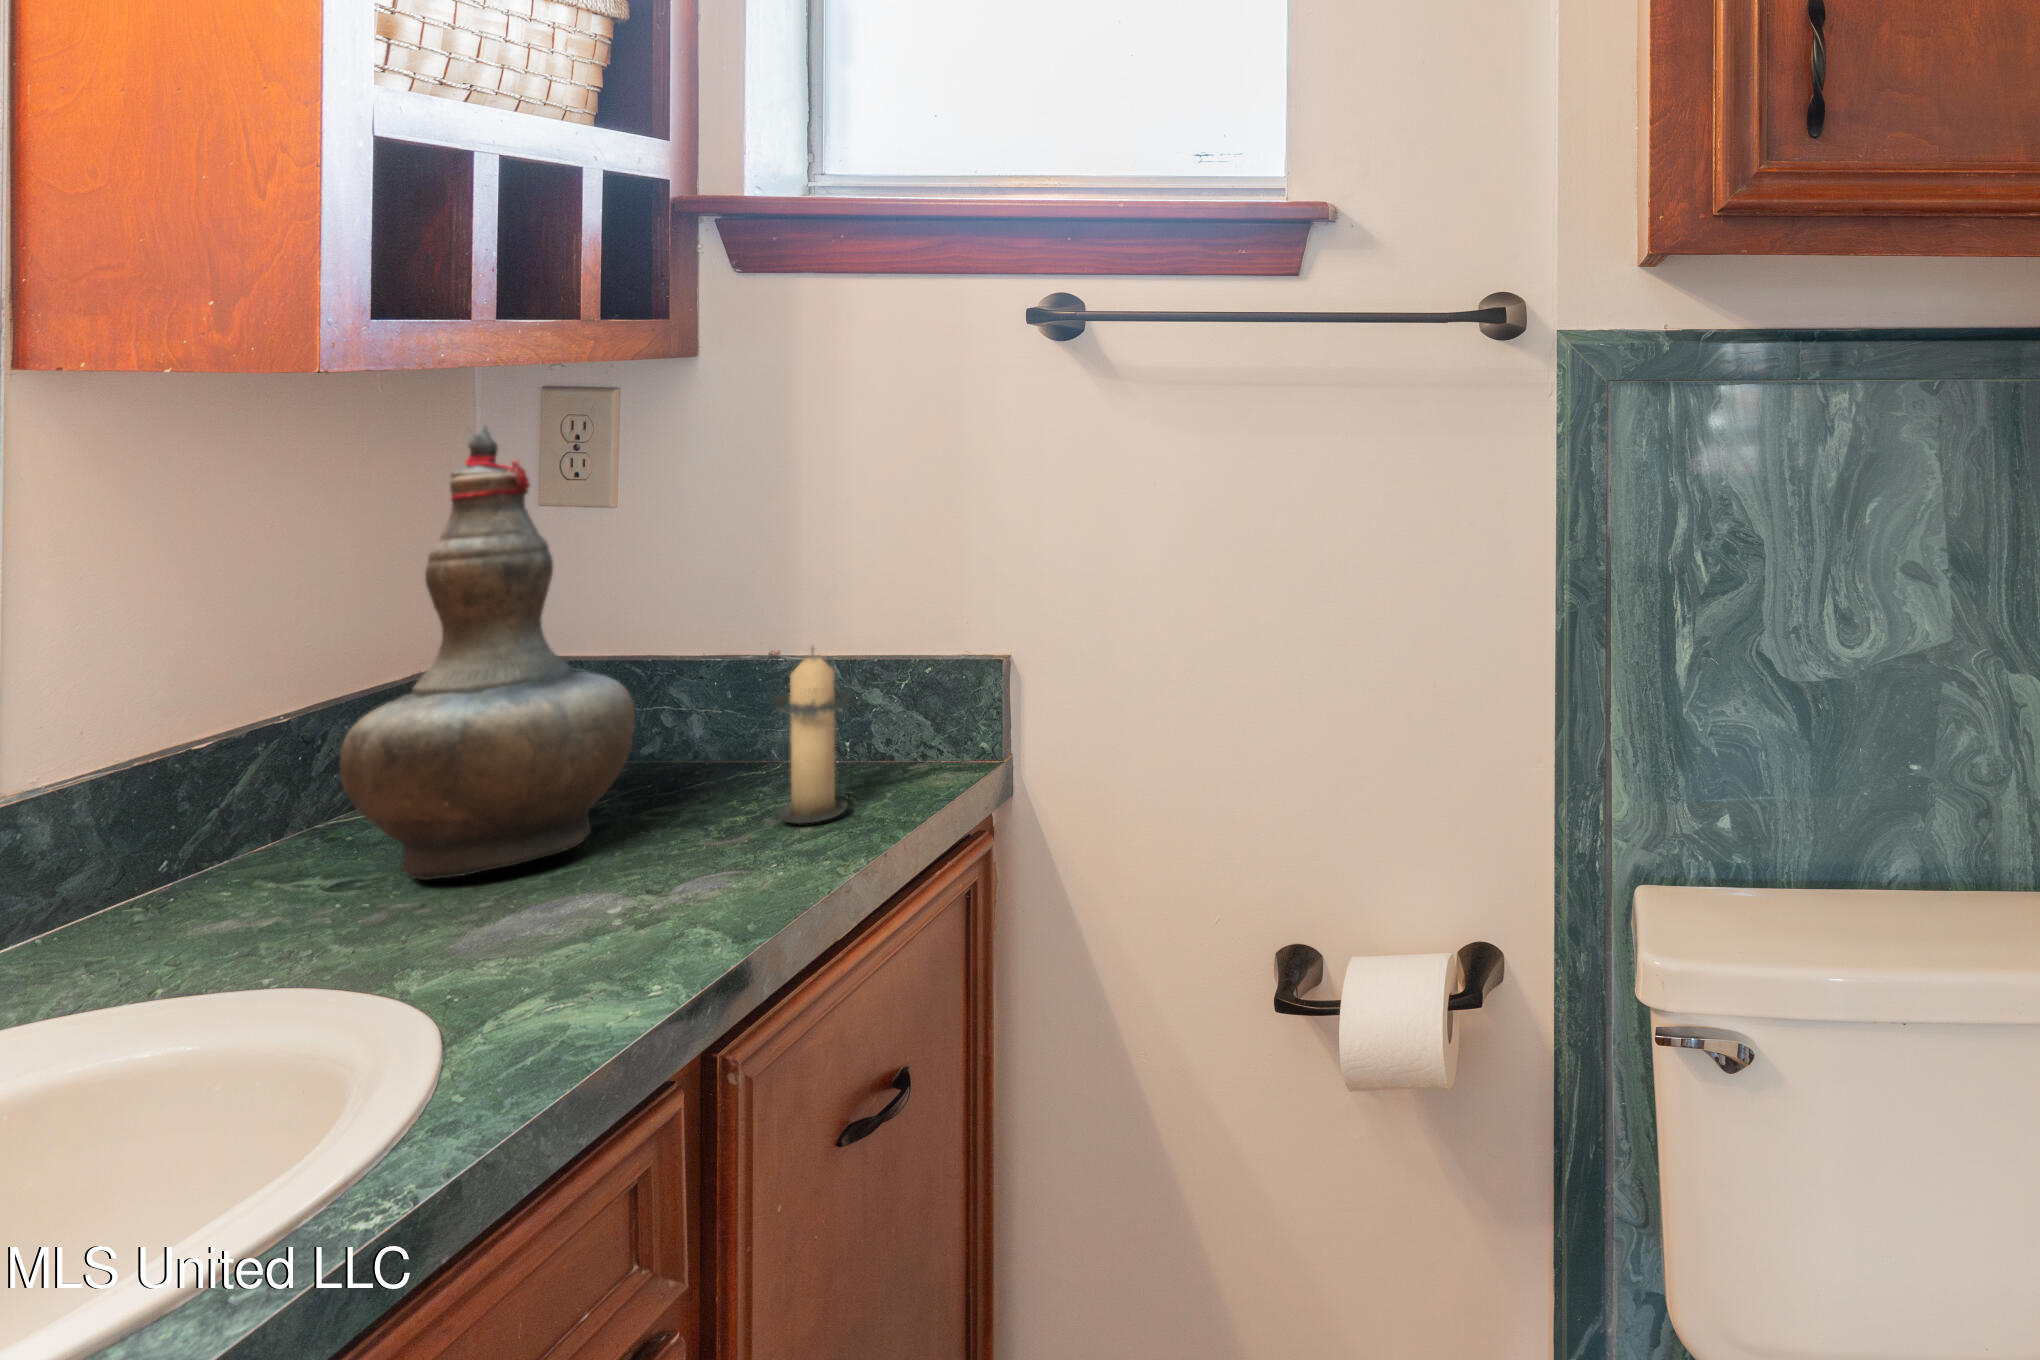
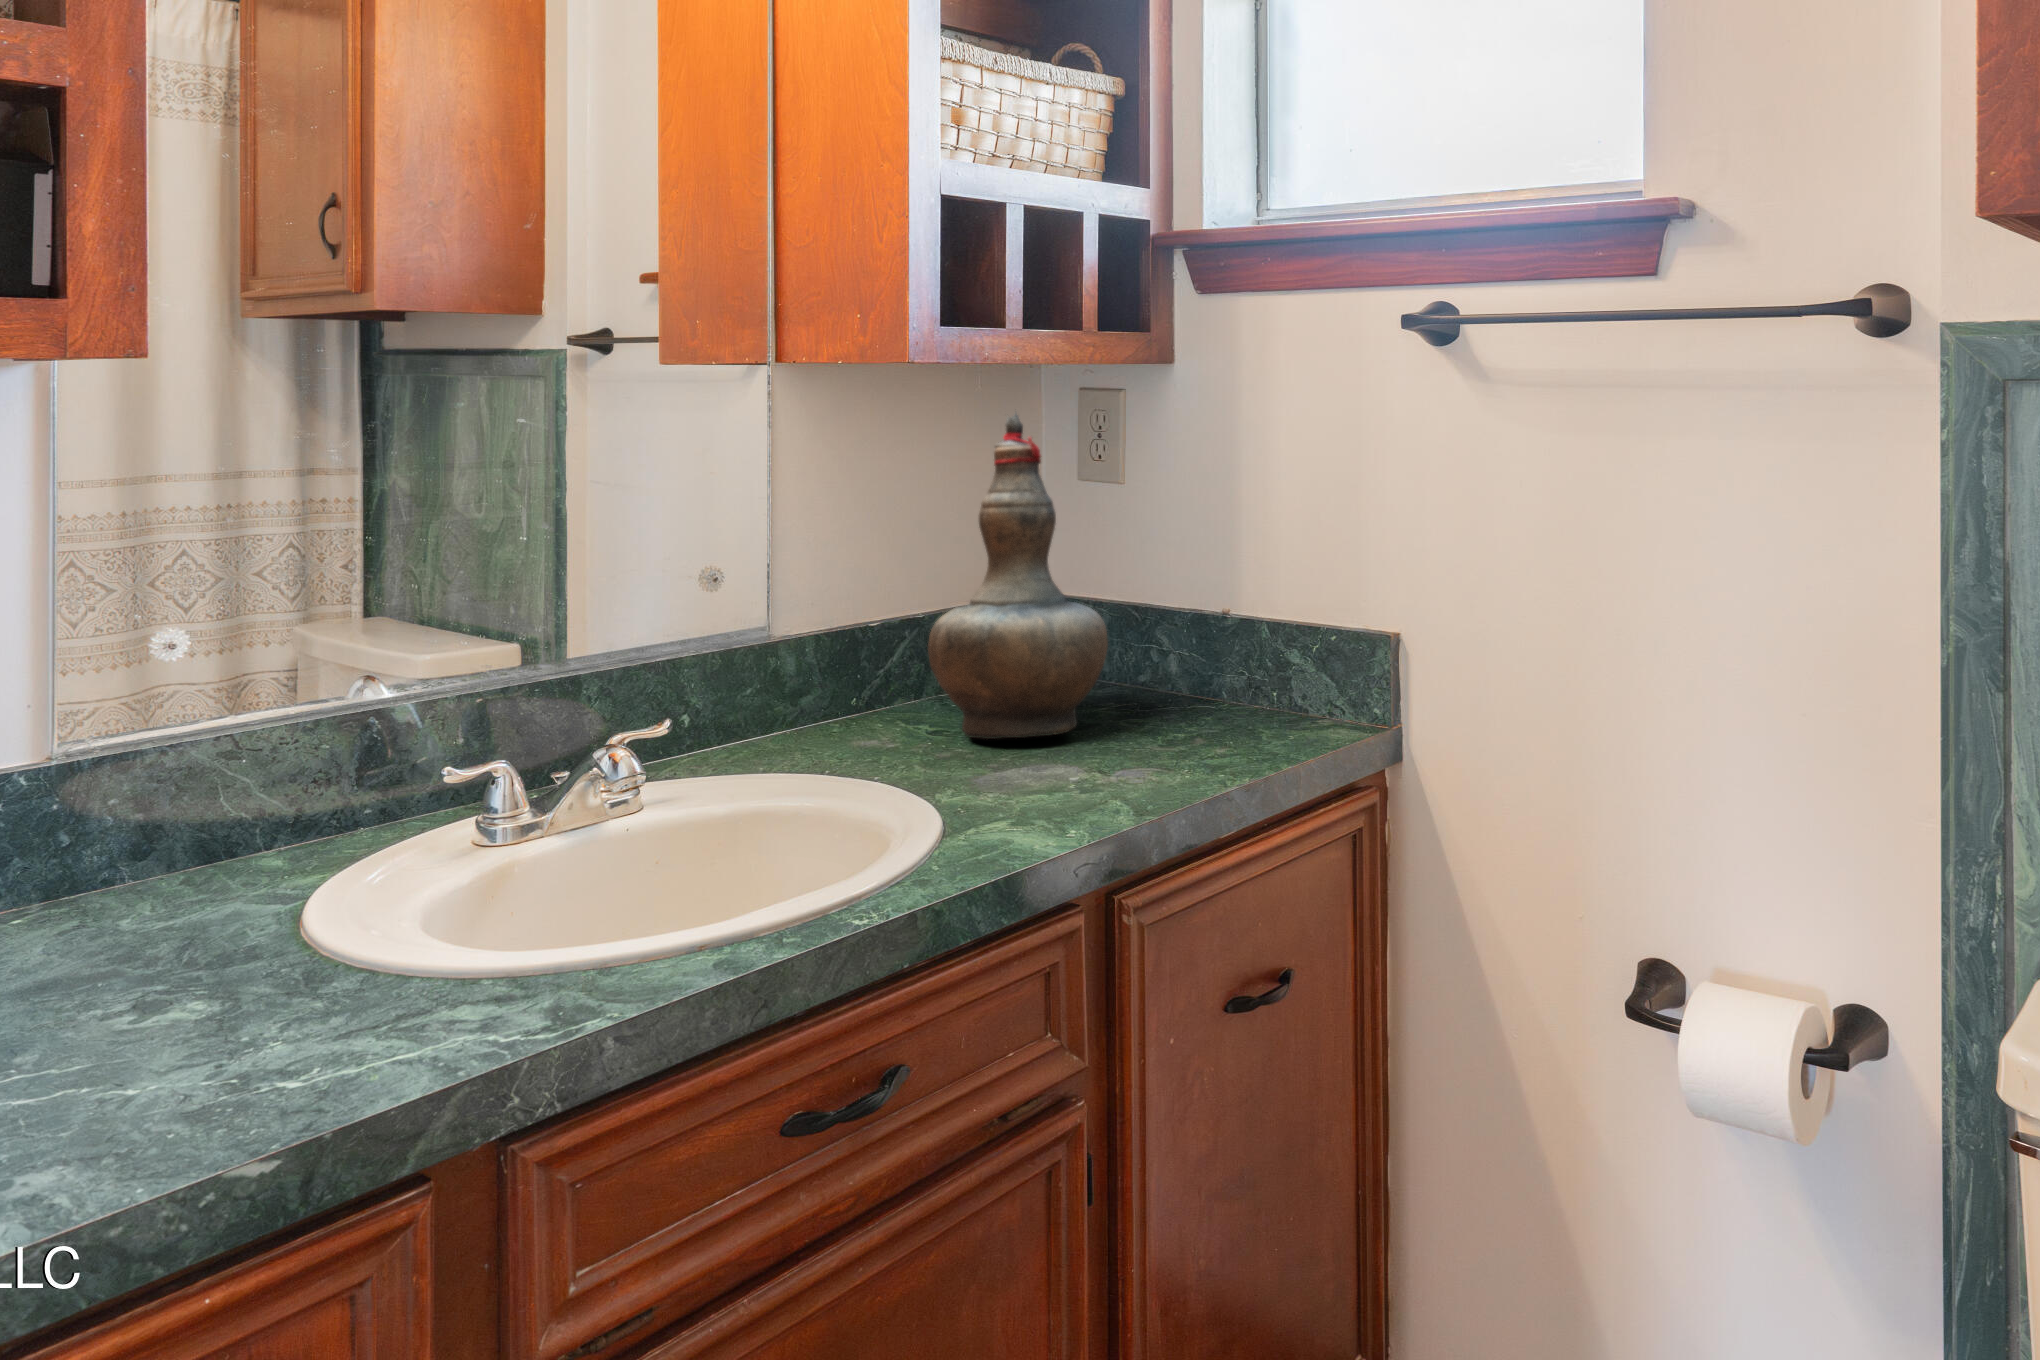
candle: present [774,647,848,824] -> none [1193,600,1263,749]

